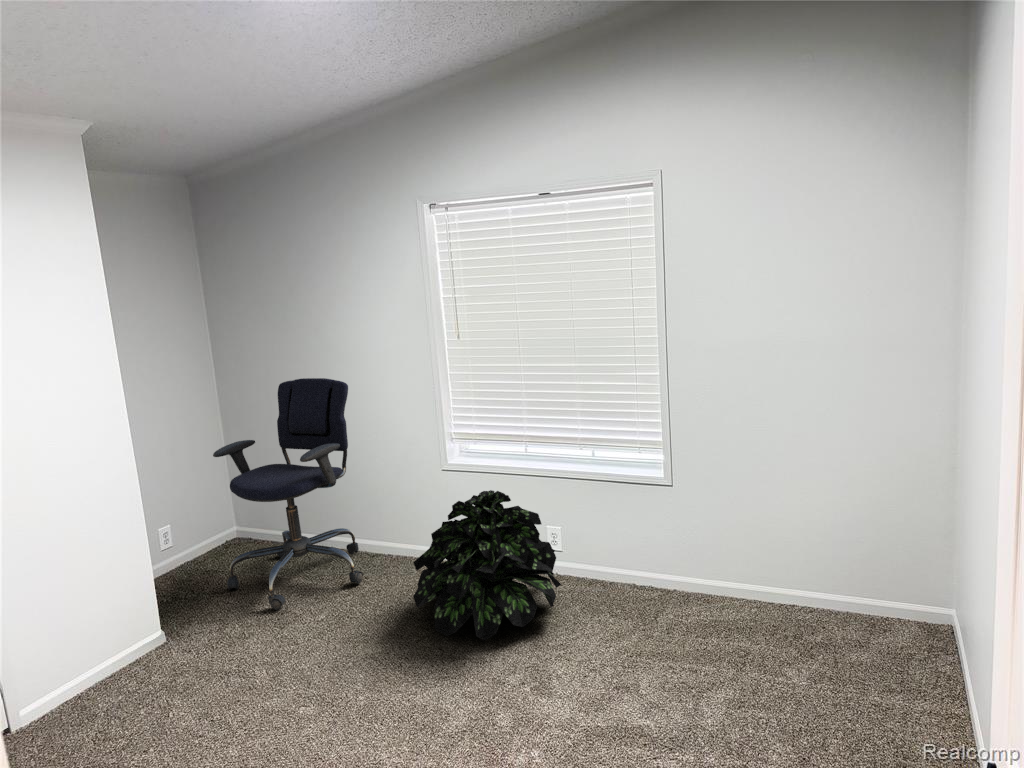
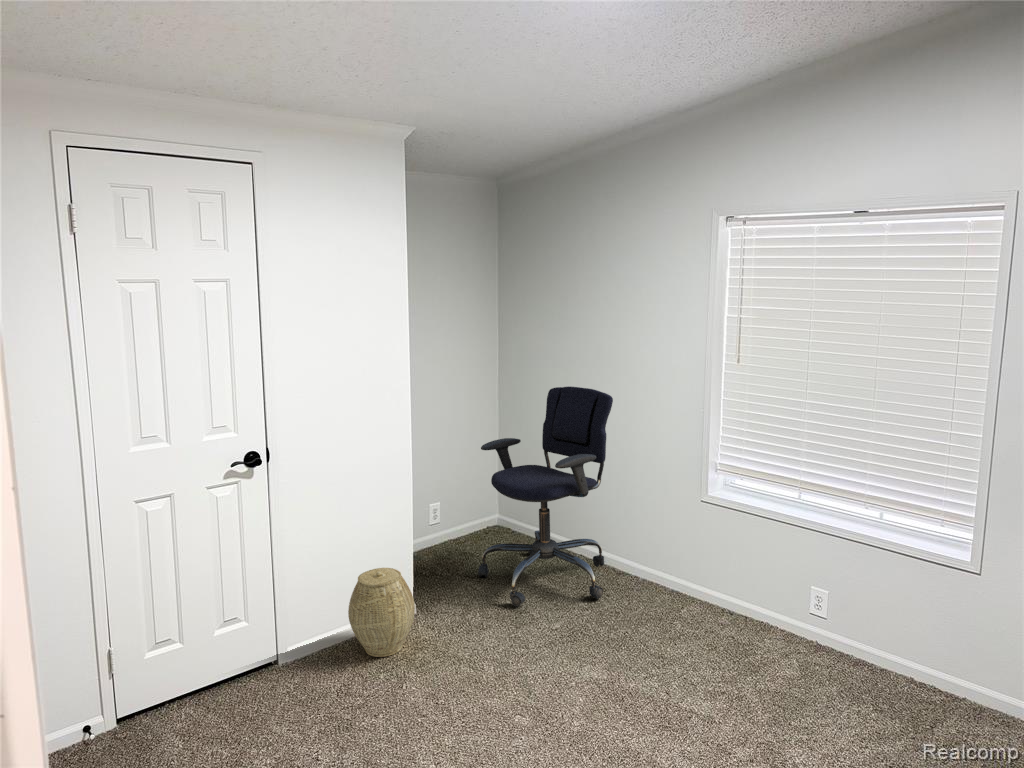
potted plant: present [413,490,561,641] -> none [648,532,821,700]
woven basket: none [90,598,169,696] -> present [348,568,415,657]

